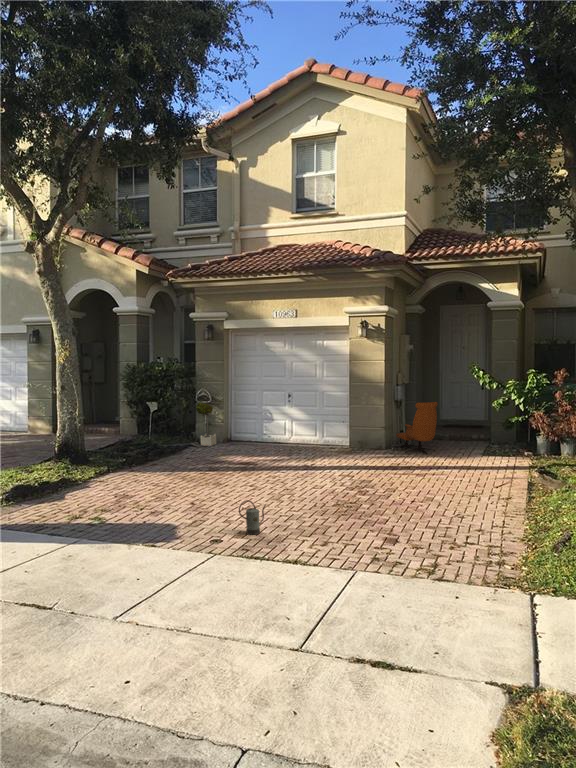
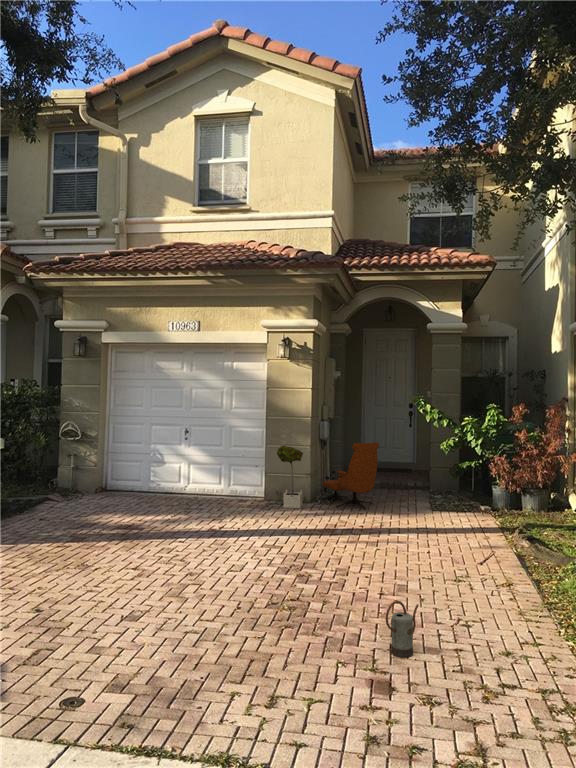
potted tree: present [196,403,216,446] -> present [277,446,303,508]
watering can: present [239,500,266,535] -> present [386,601,419,658]

